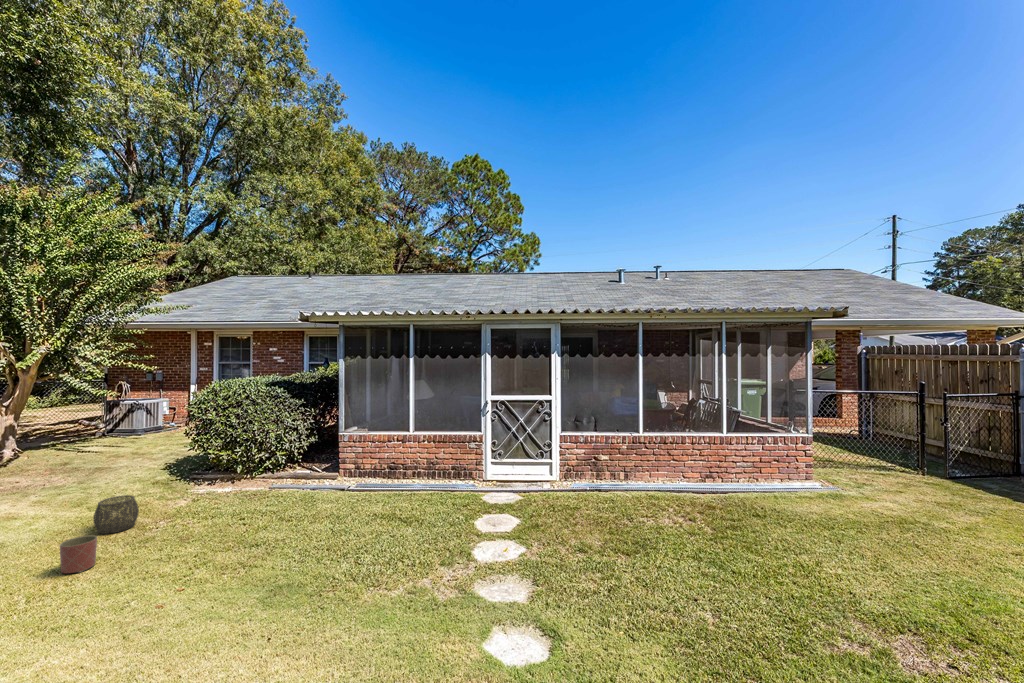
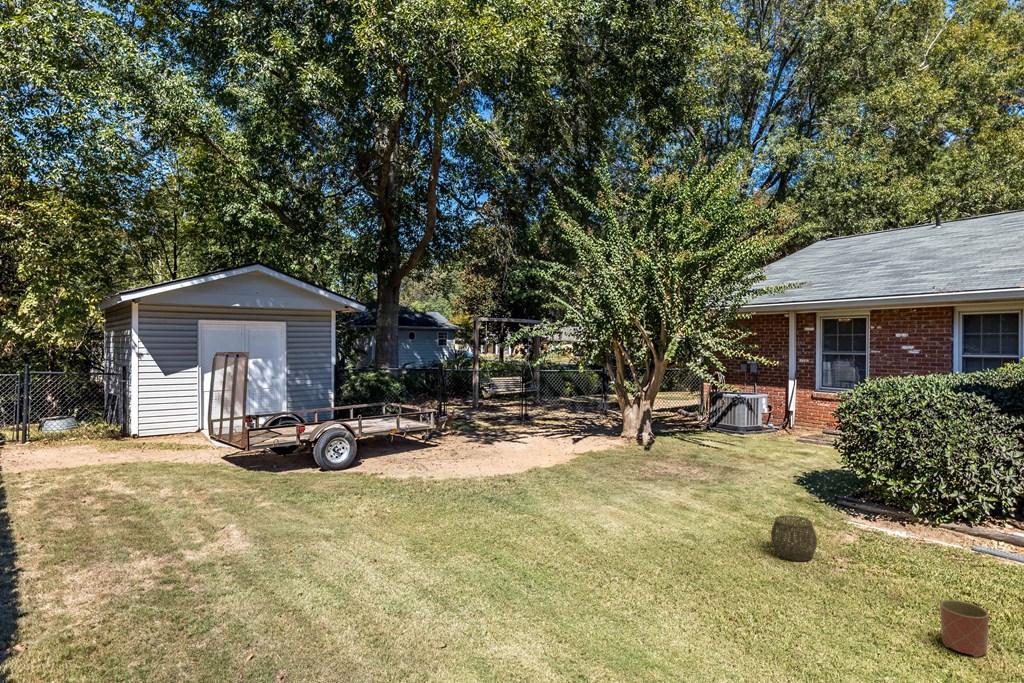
planter: present [60,535,97,573] -> present [940,600,989,657]

